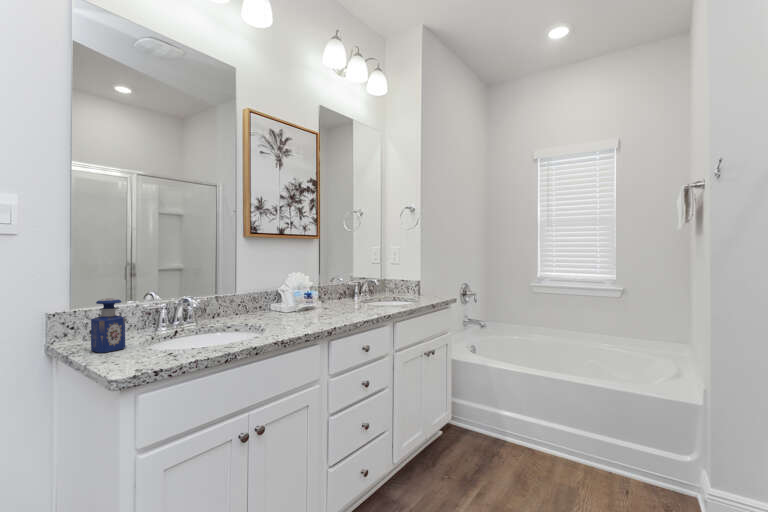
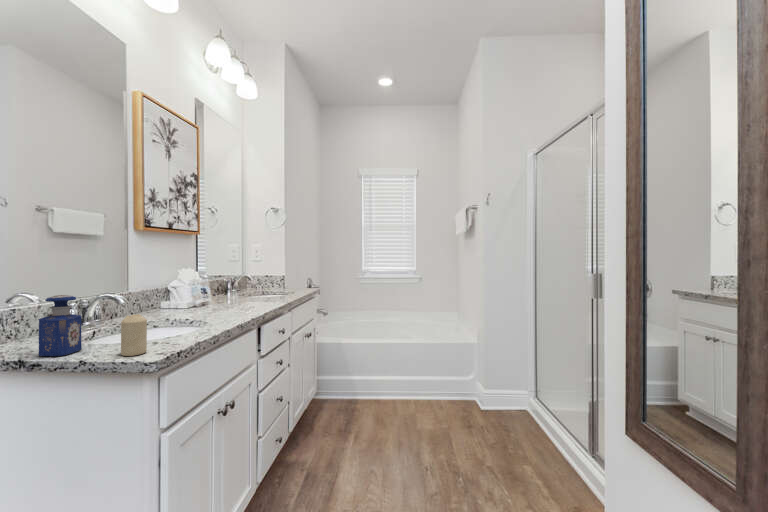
candle: none [128,321,152,361] -> present [121,314,147,356]

